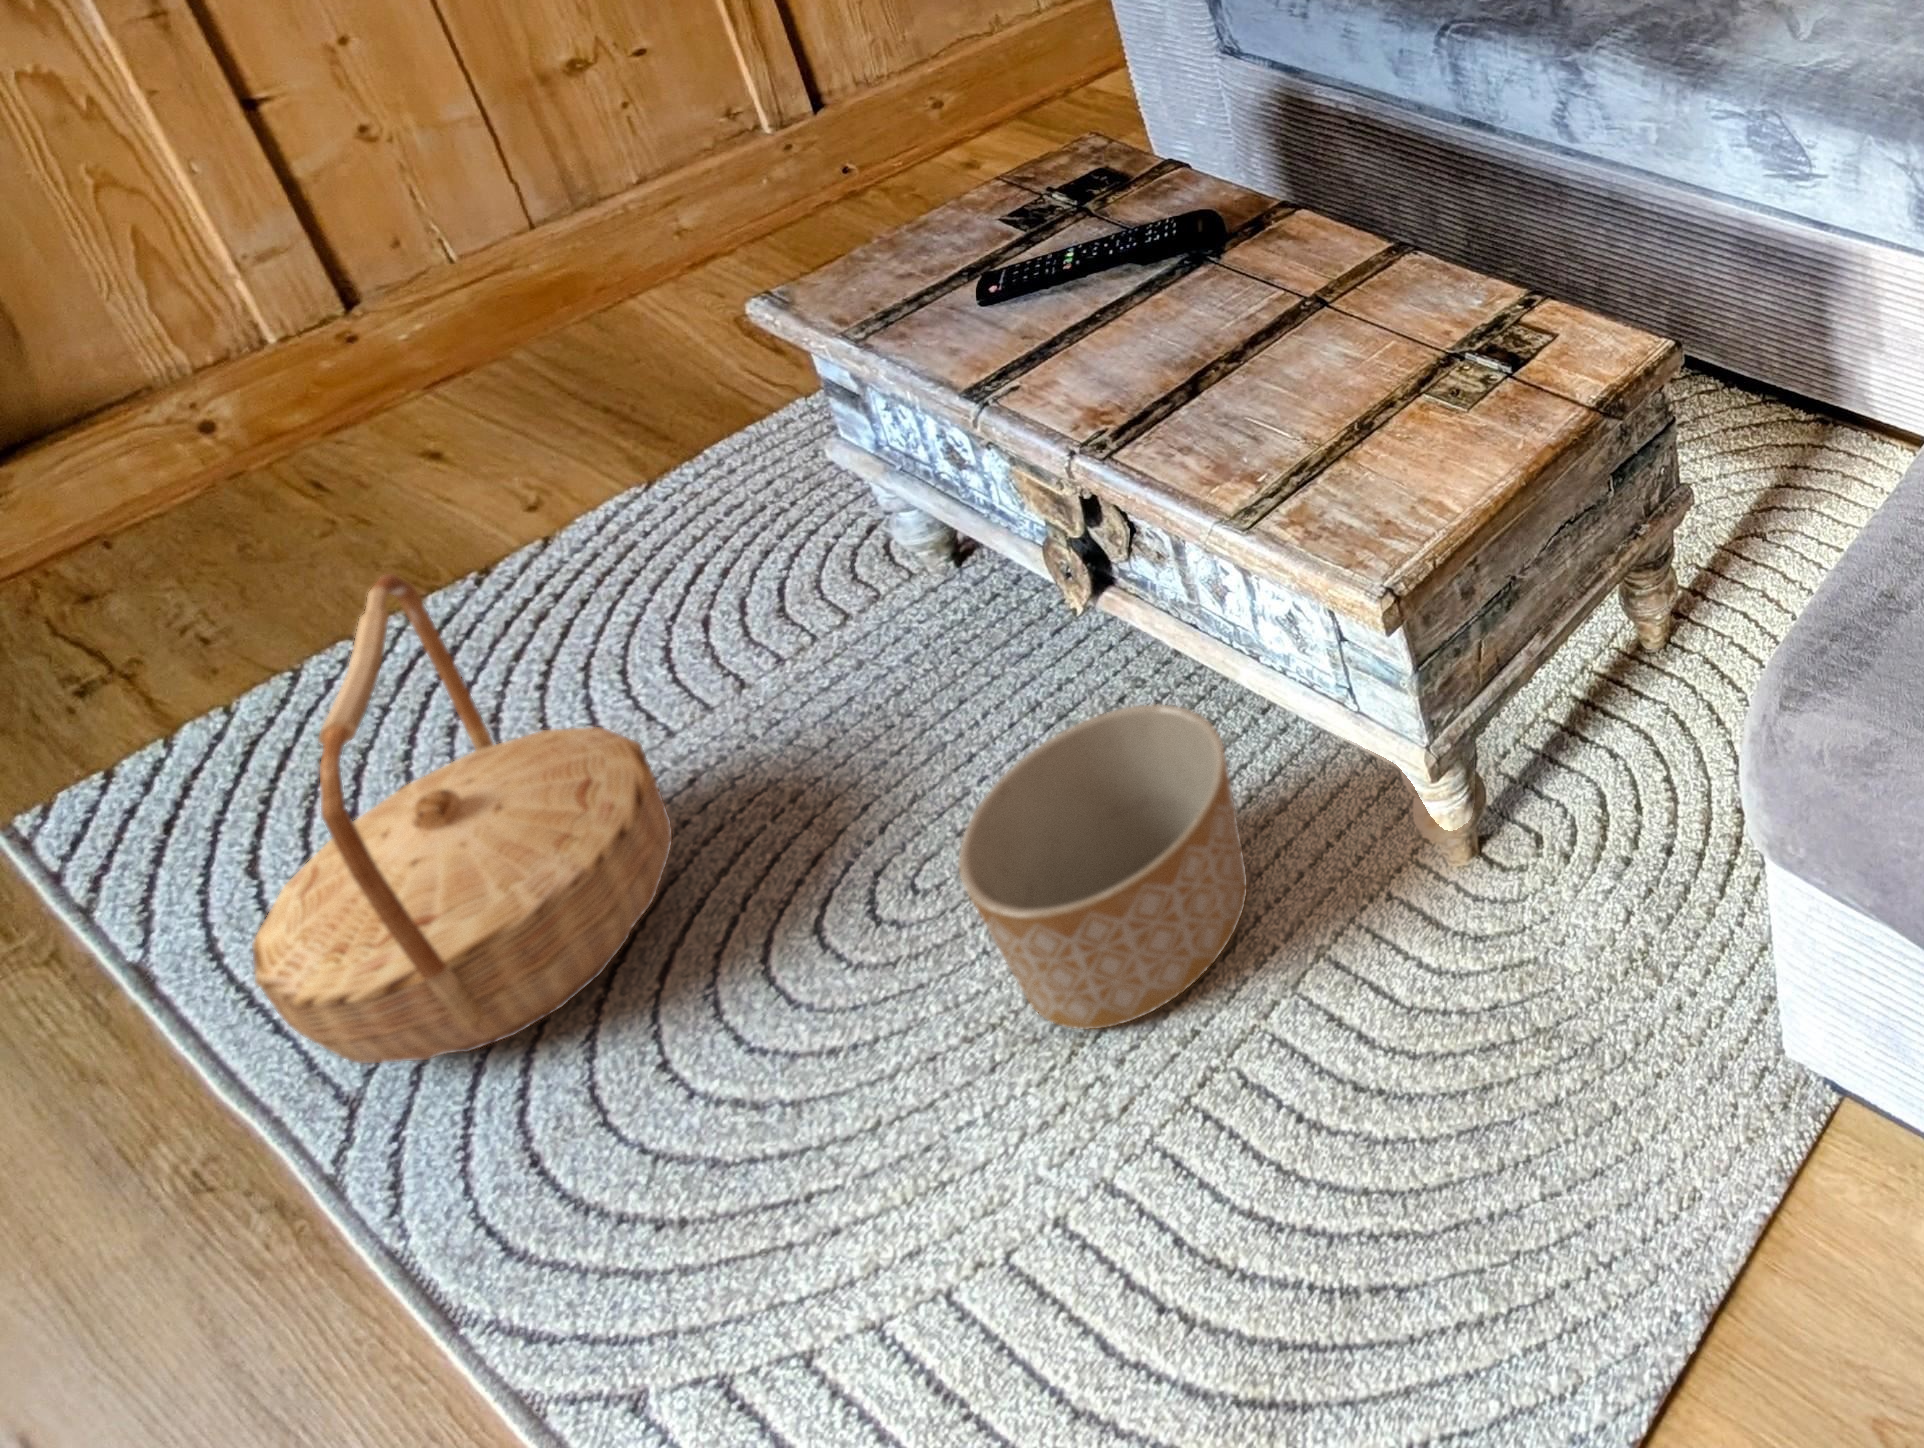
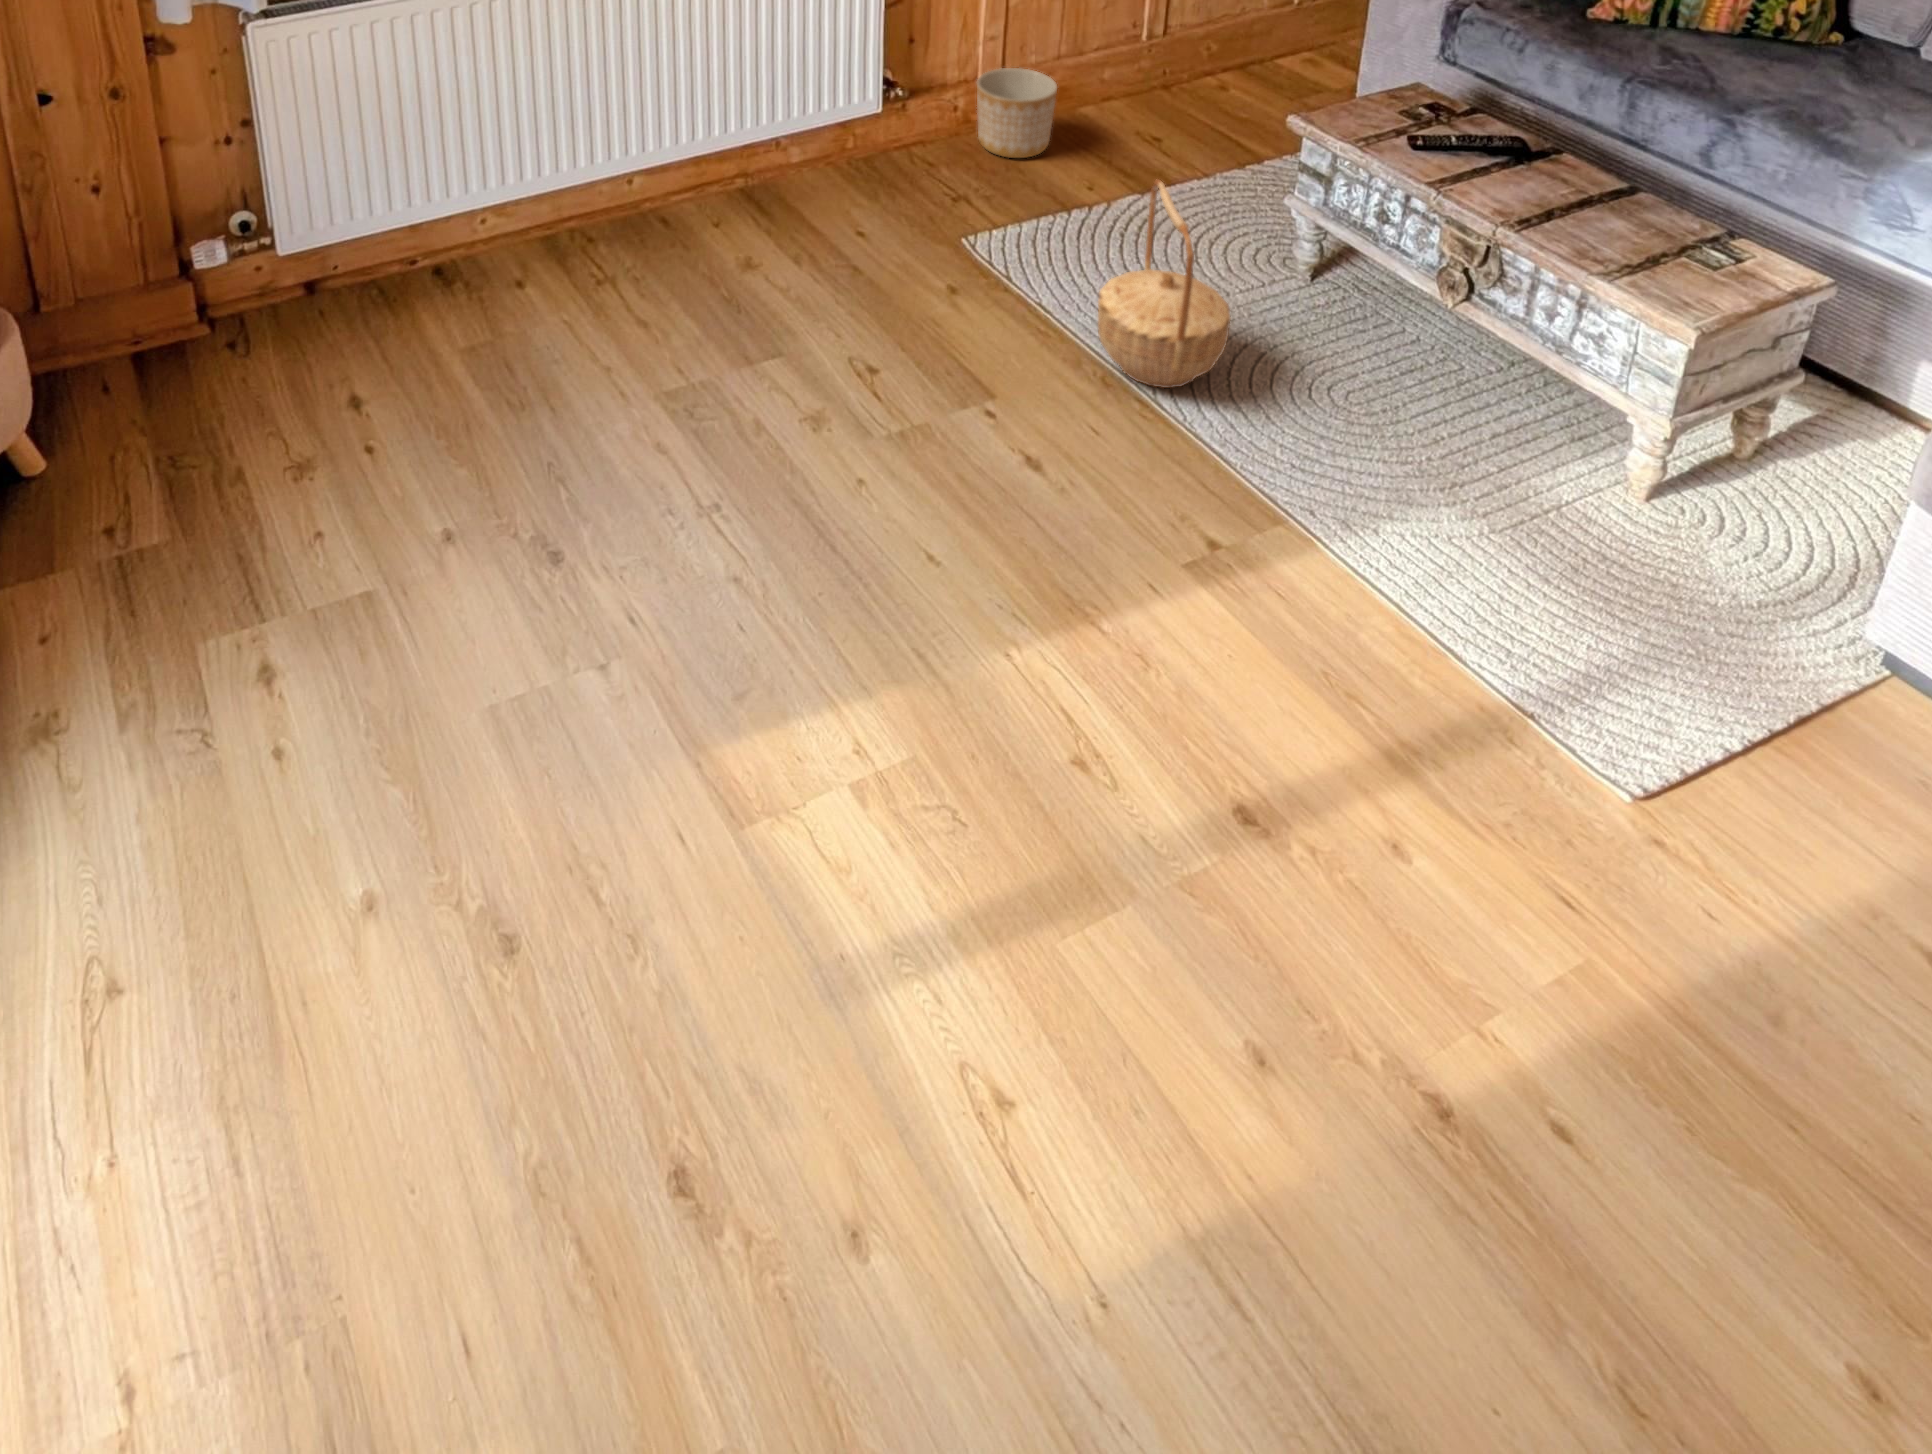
planter: present [959,704,1247,1029] -> present [977,68,1057,158]

